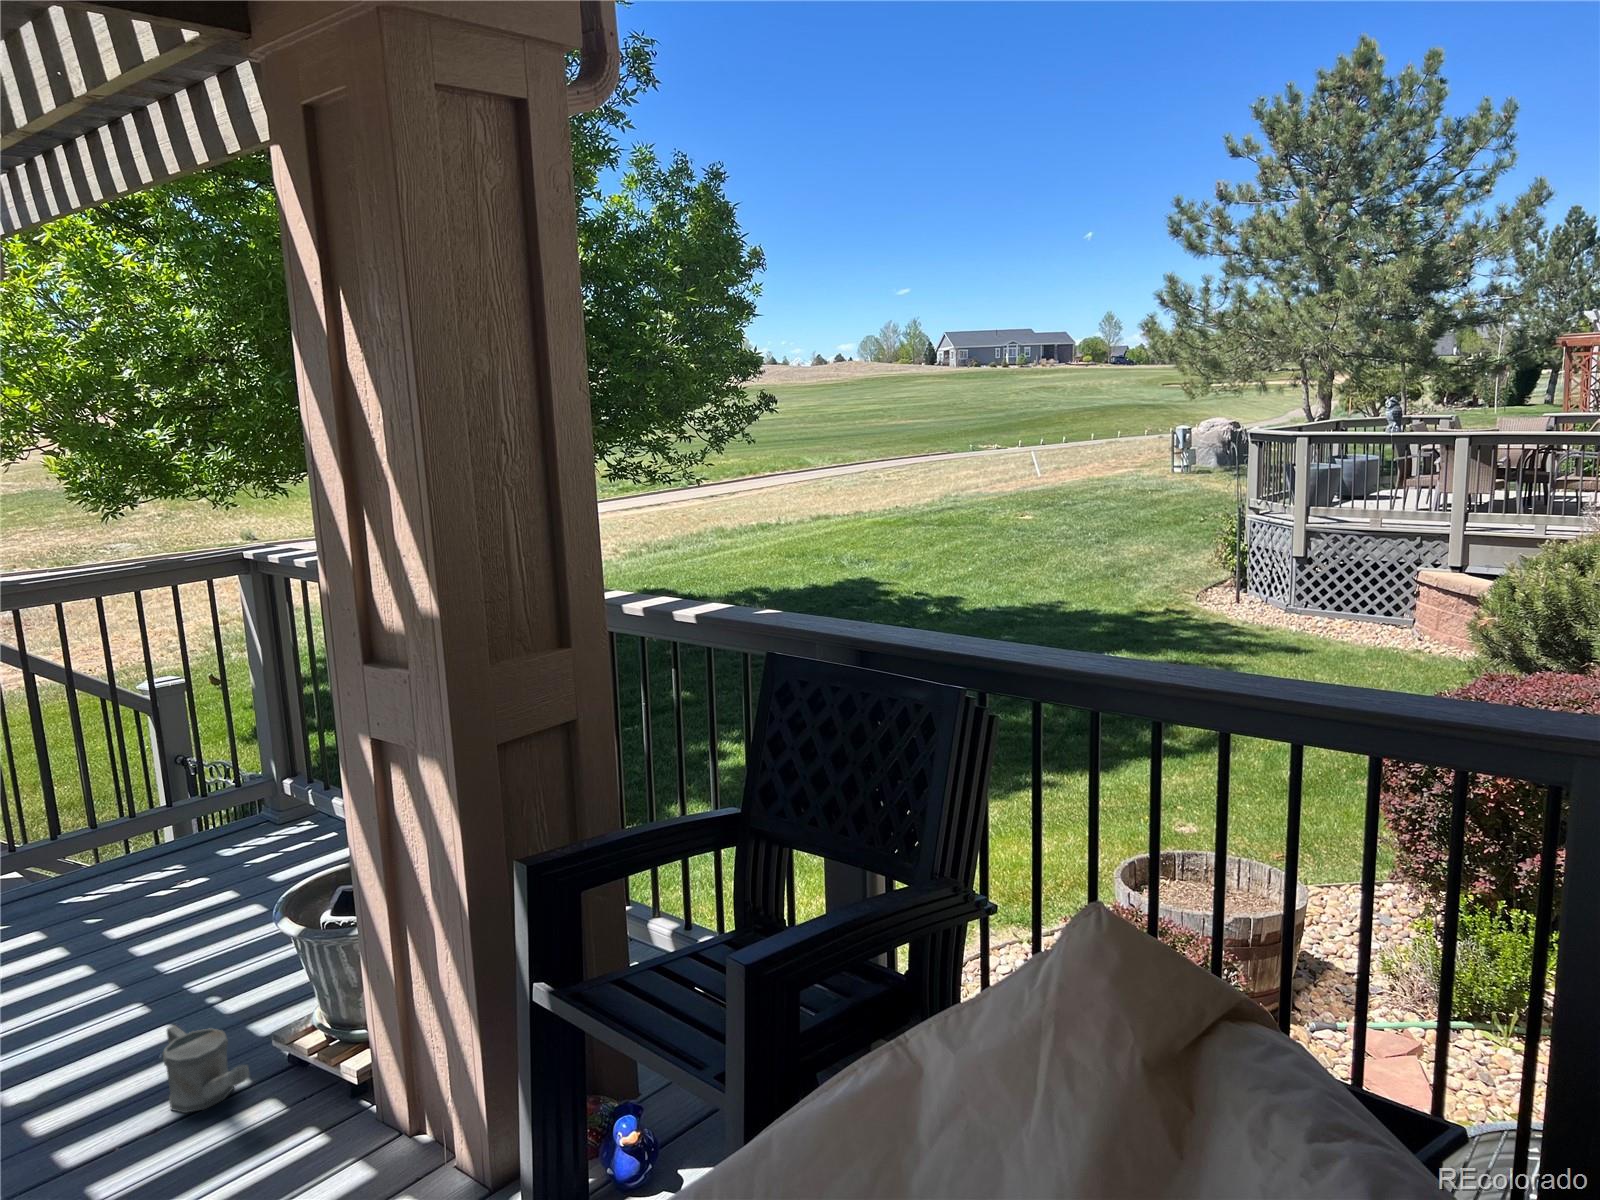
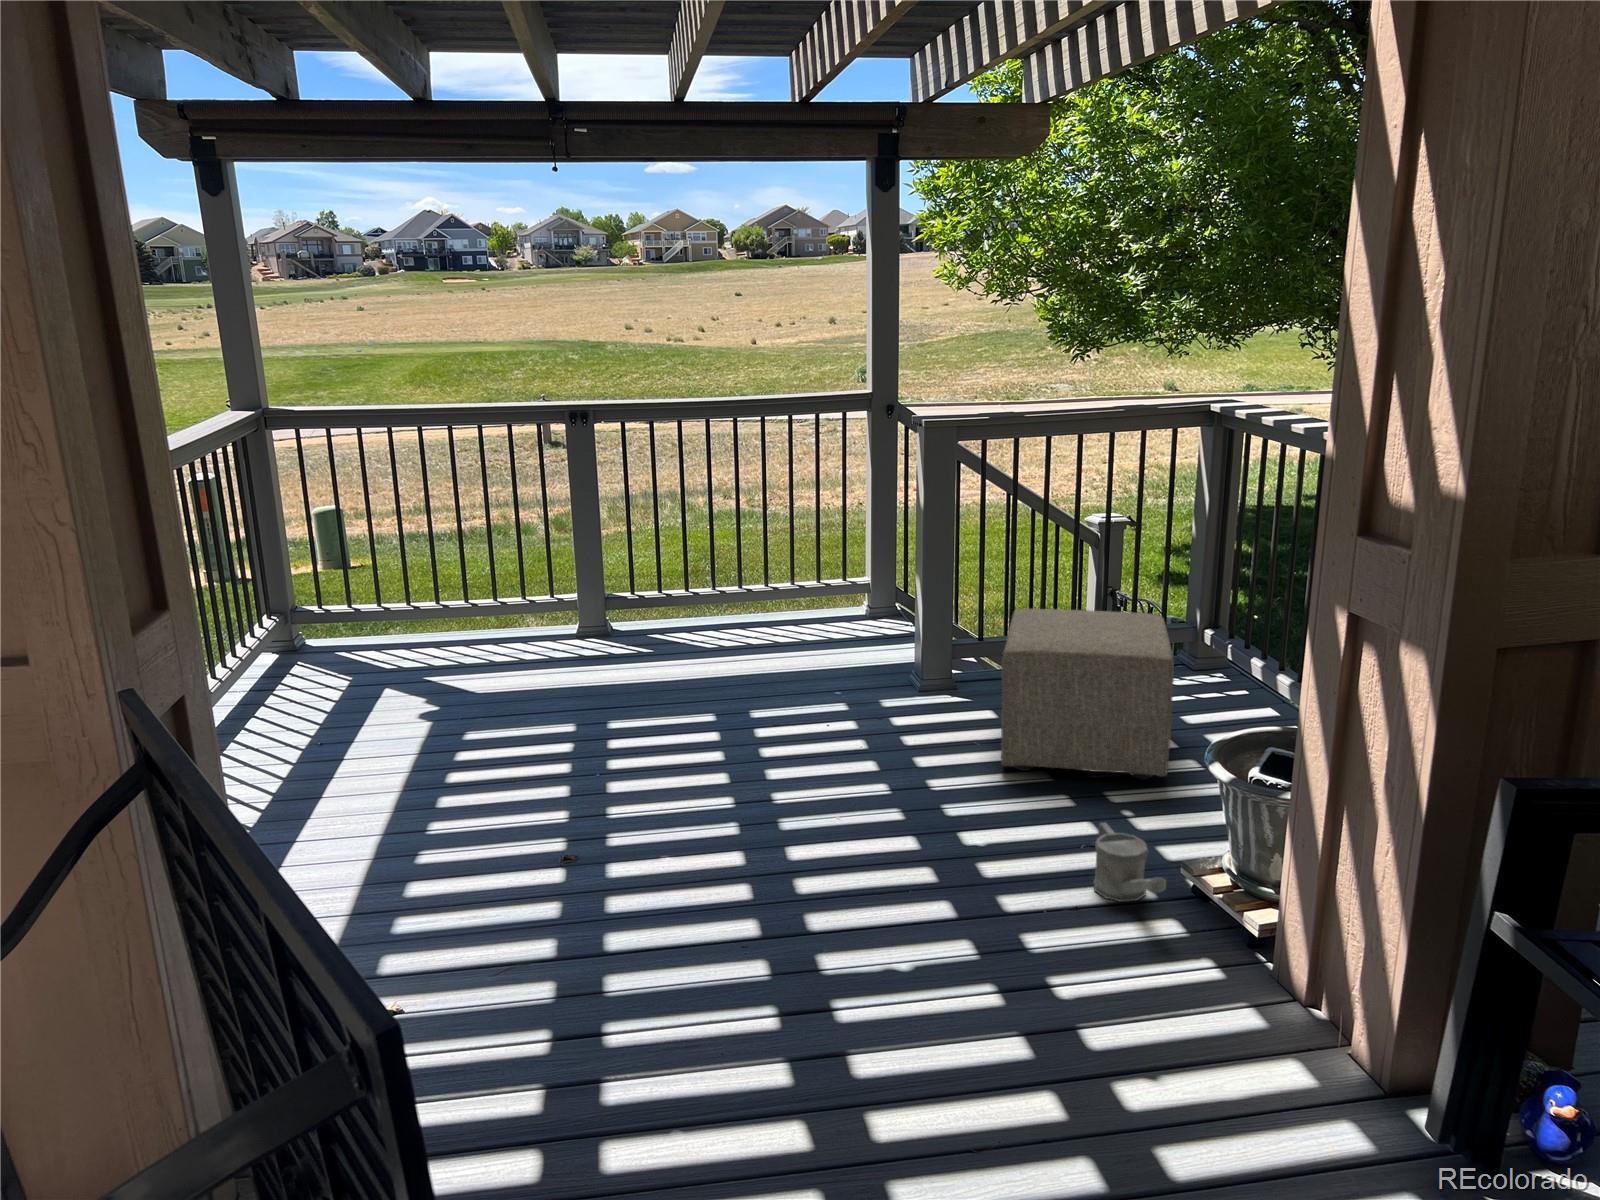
ottoman: none [17,777,252,1002] -> present [1001,609,1174,779]

